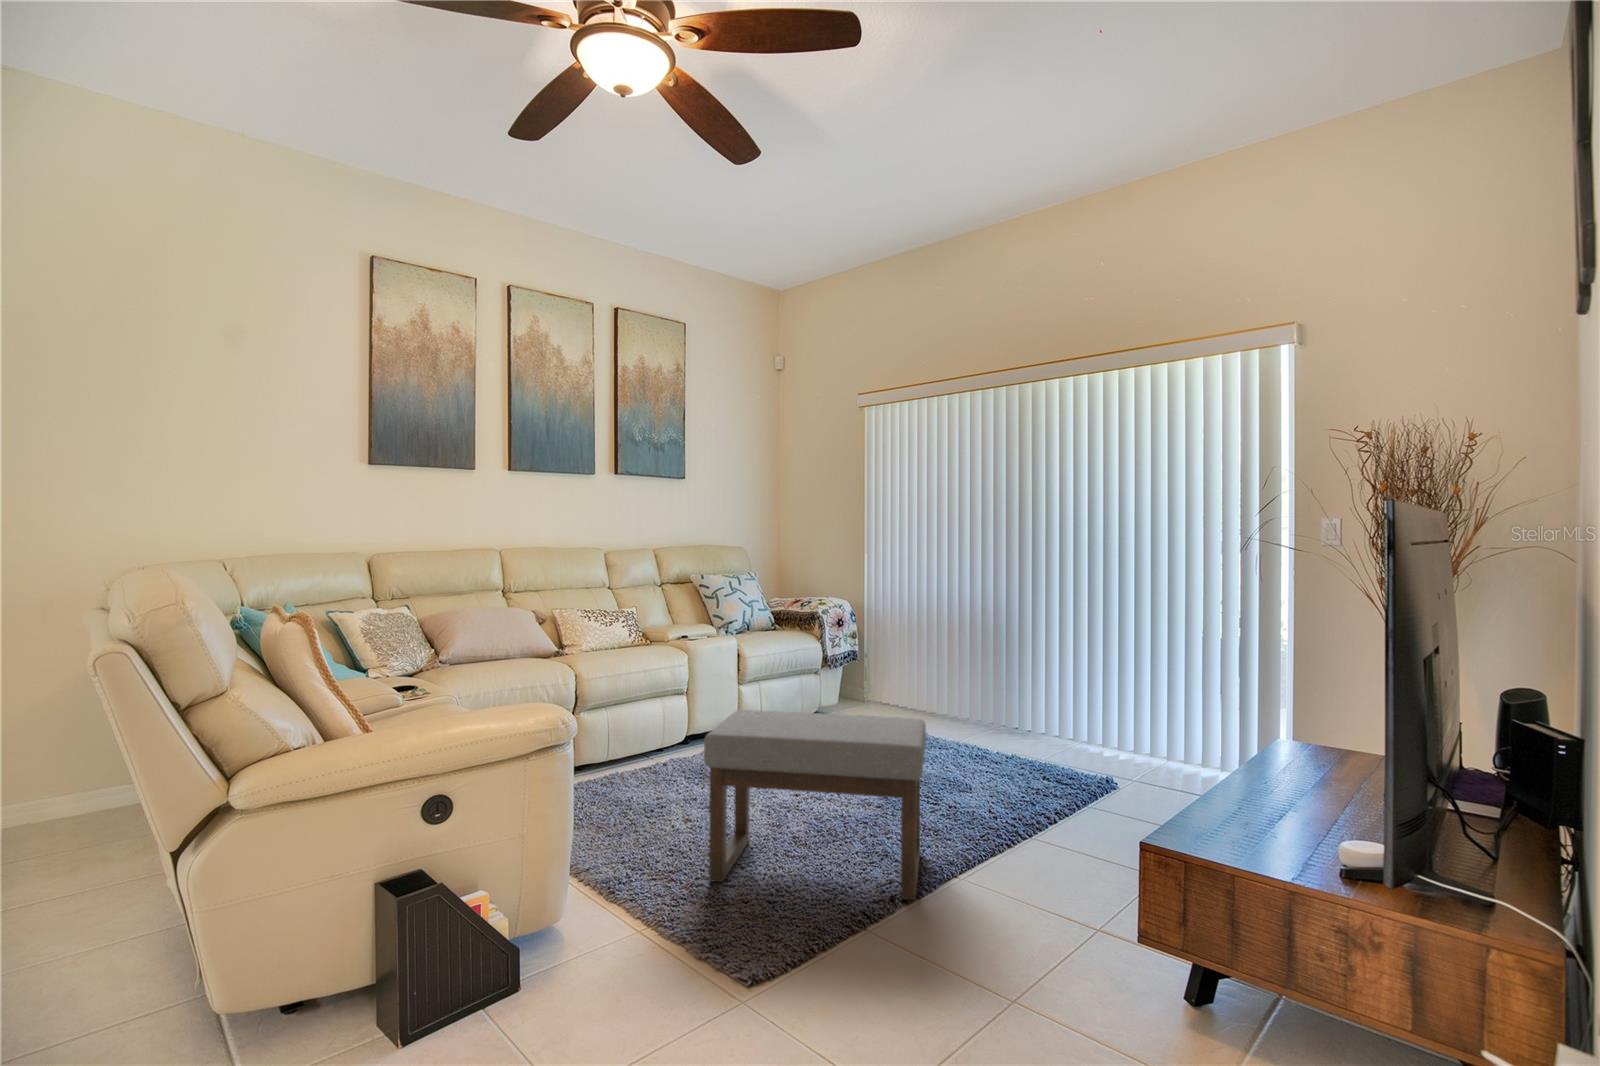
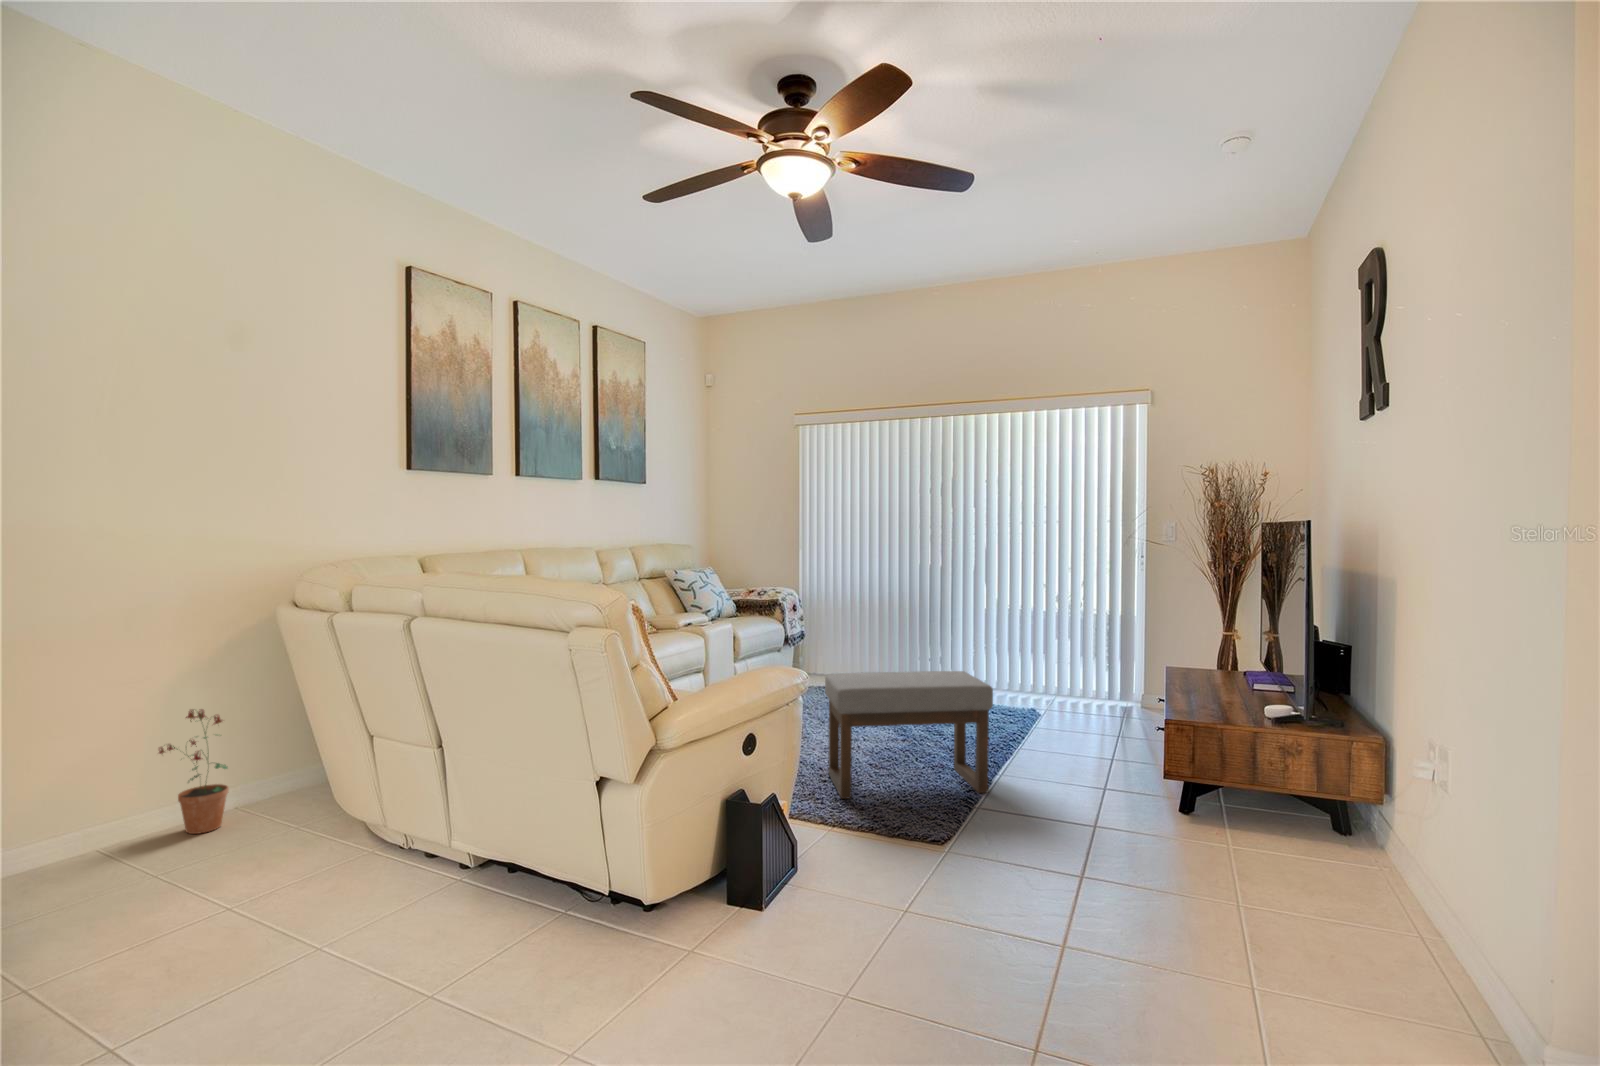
potted plant: none [41,703,110,831] -> present [159,709,229,834]

